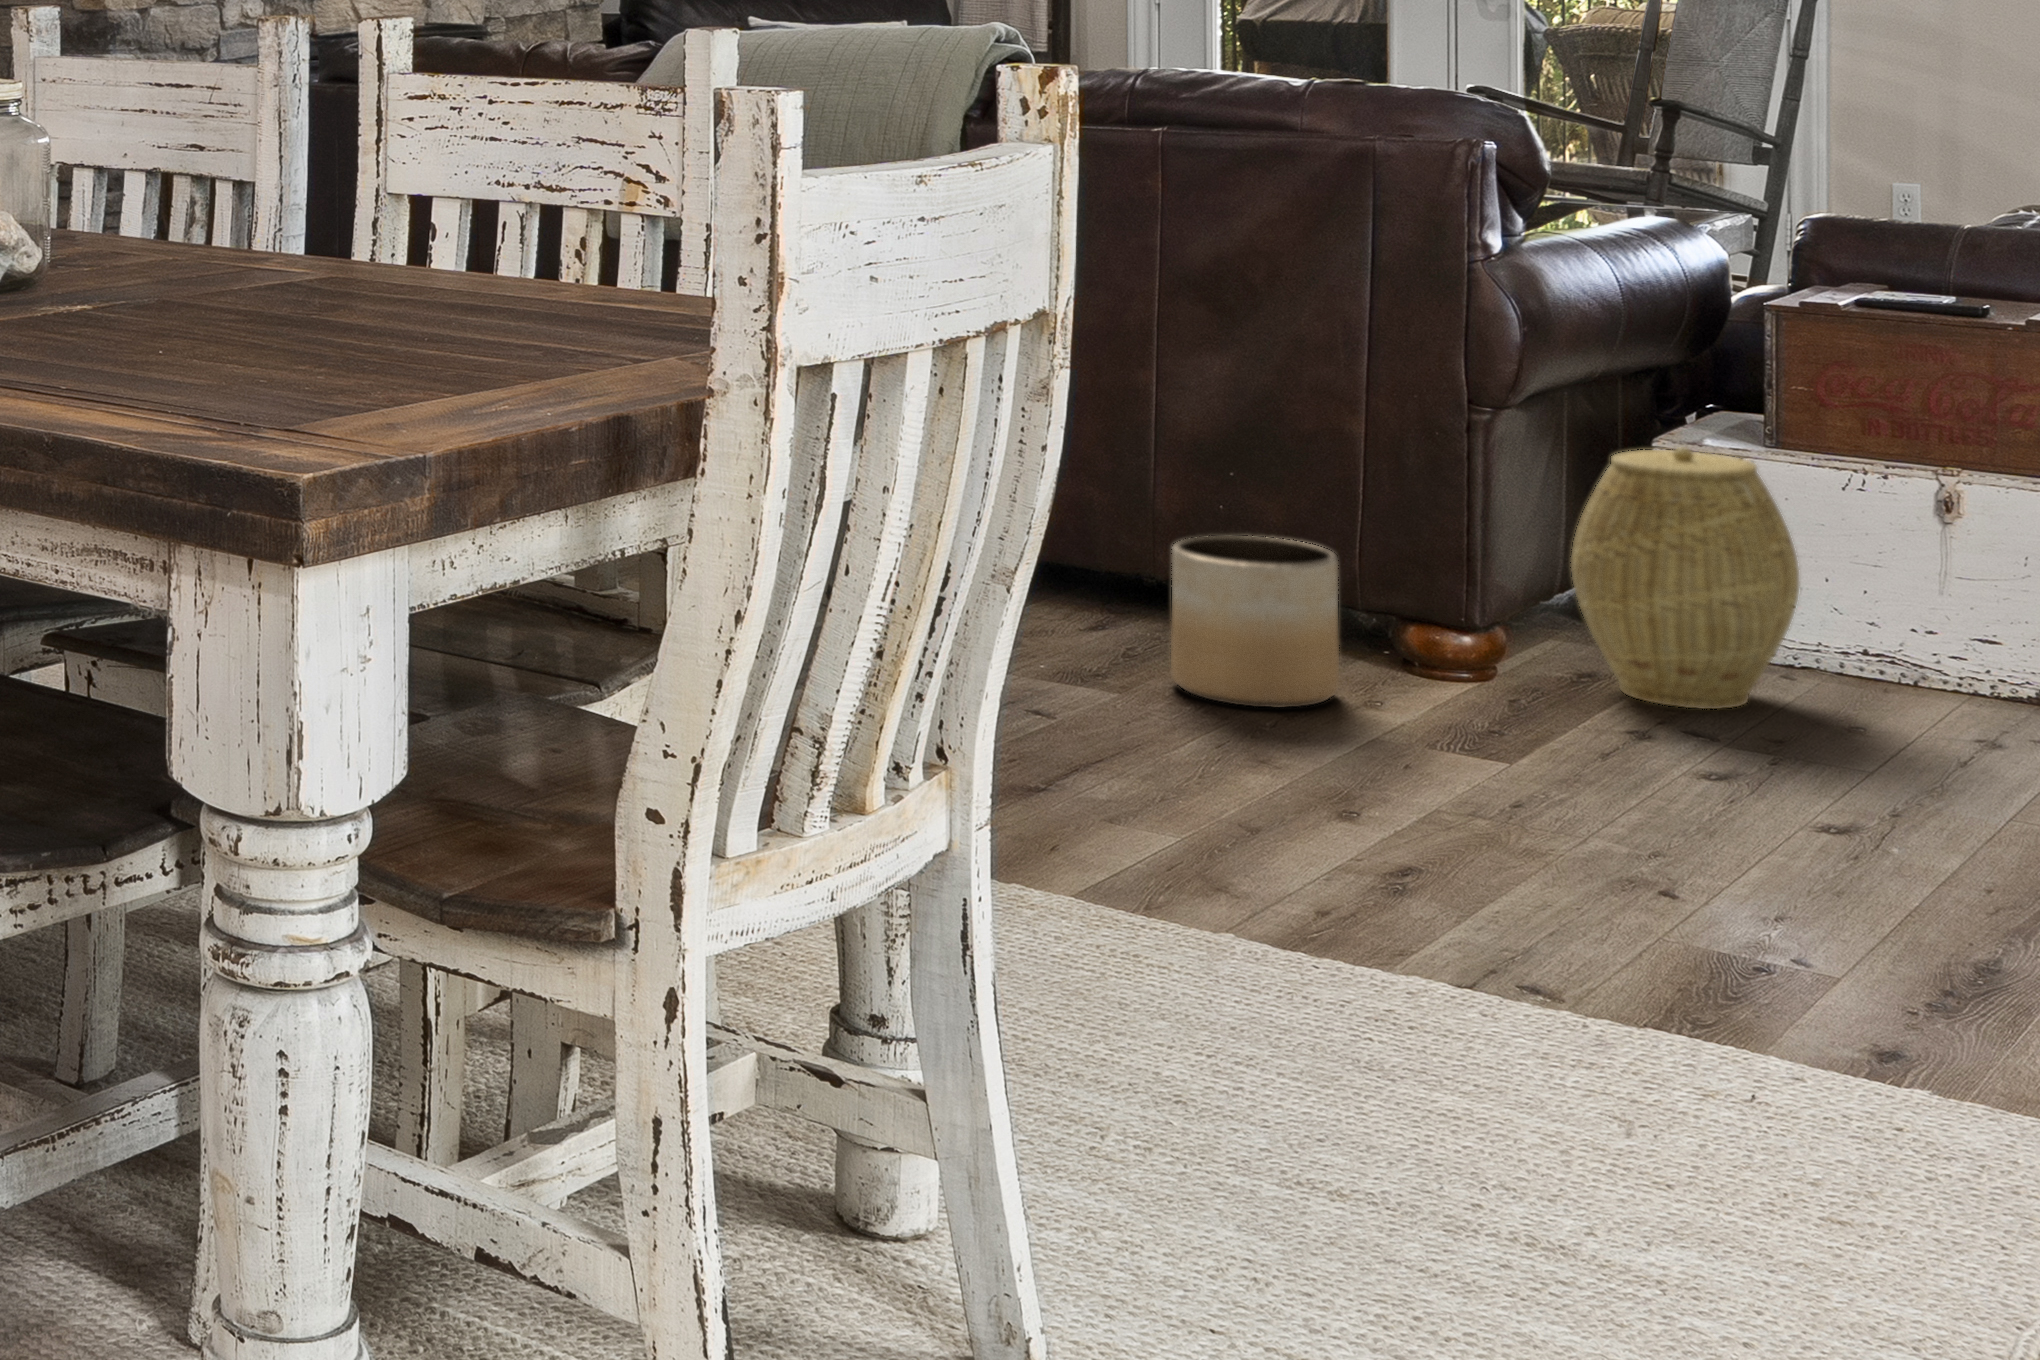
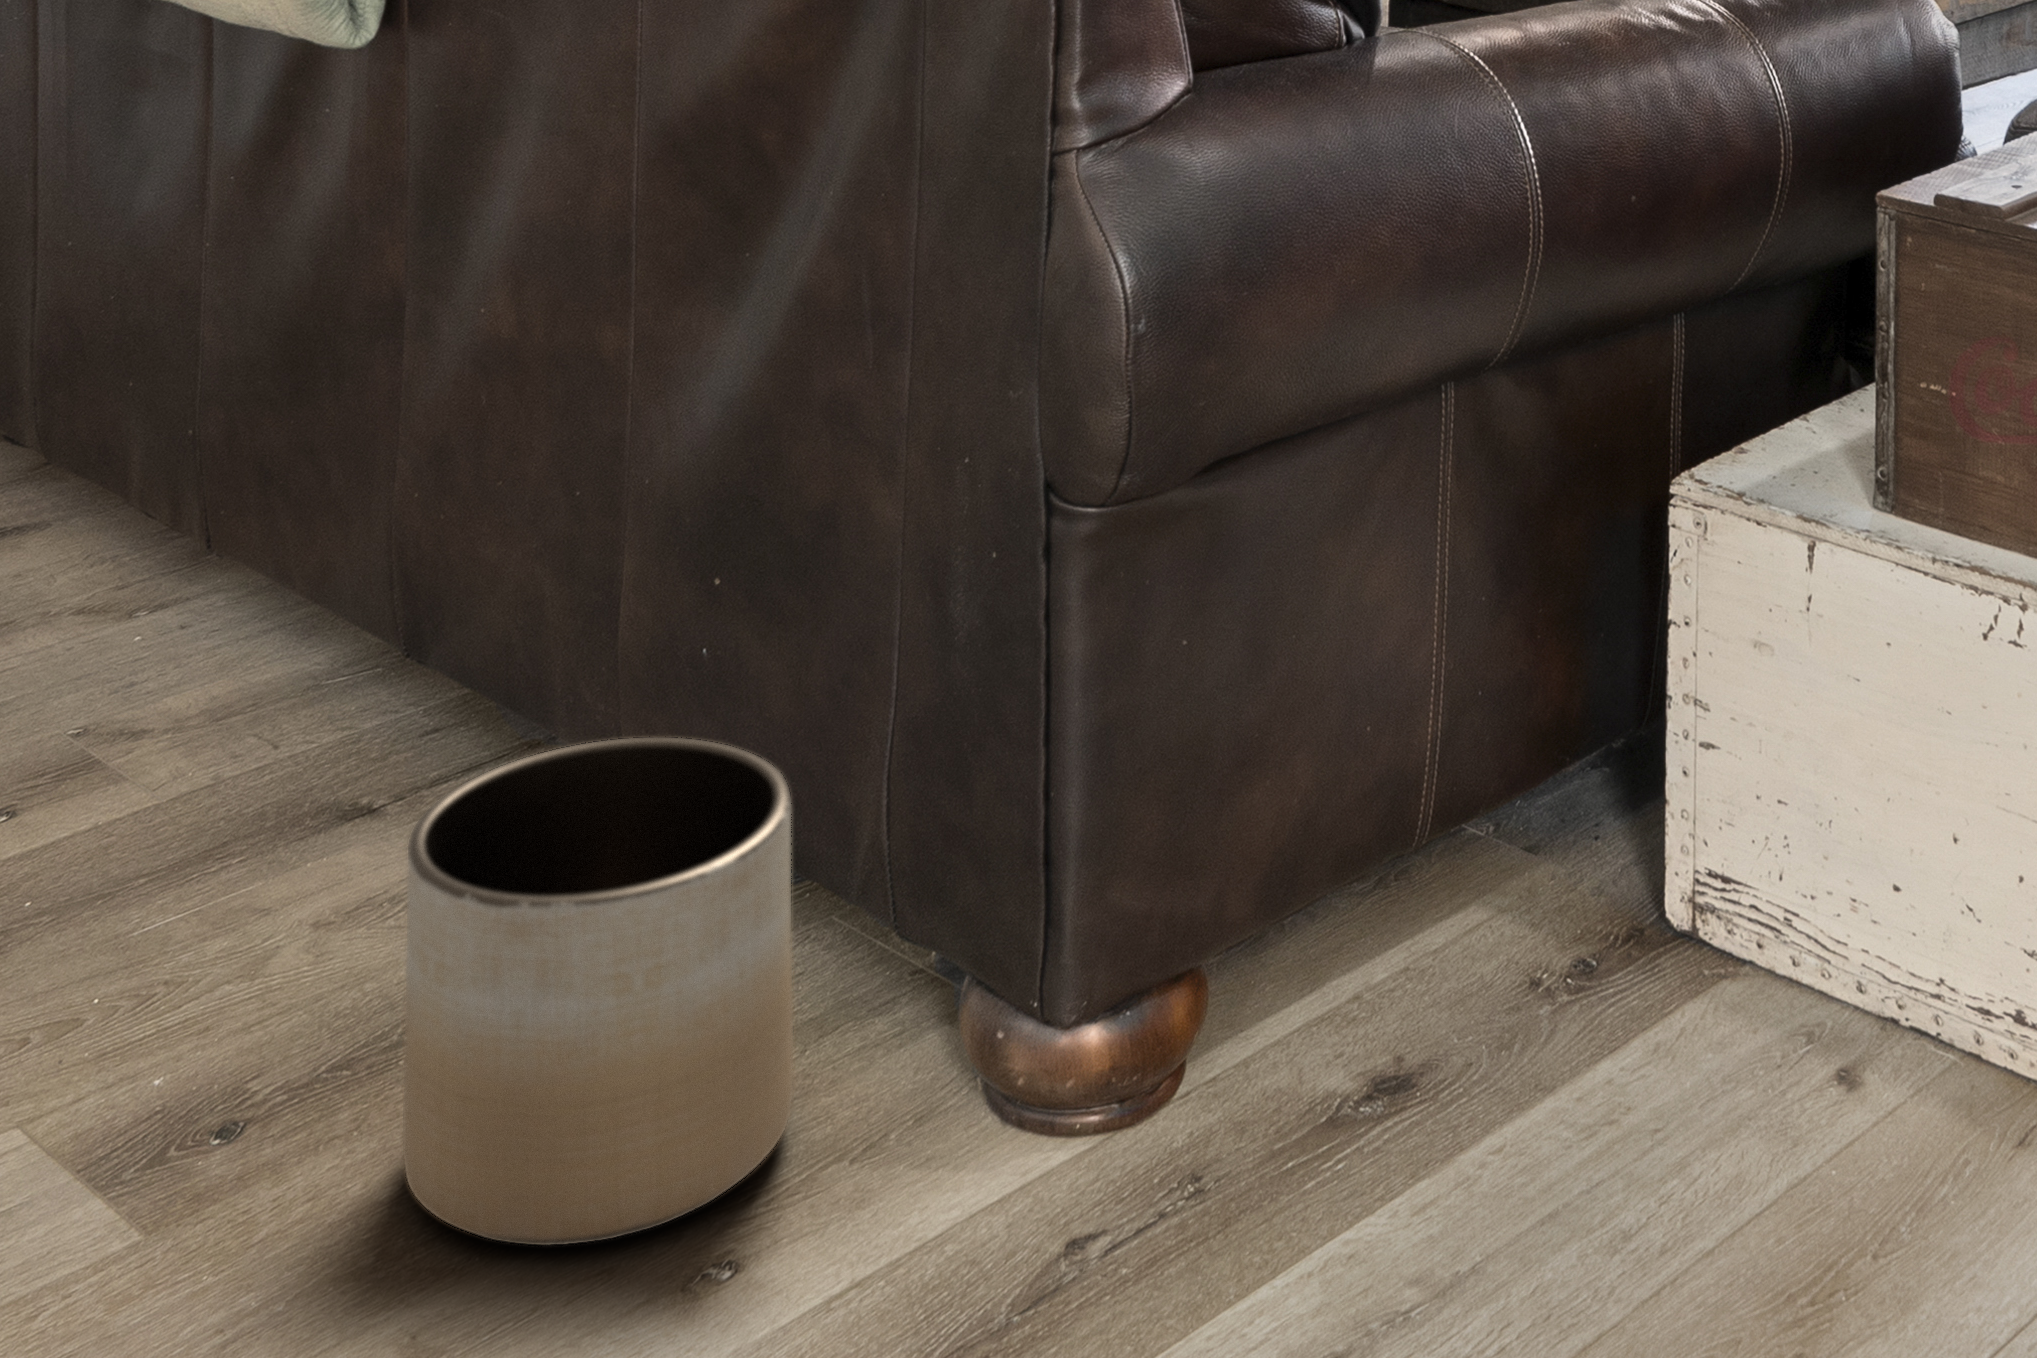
woven basket: present [1571,447,1800,709] -> none [1365,530,1835,1210]

